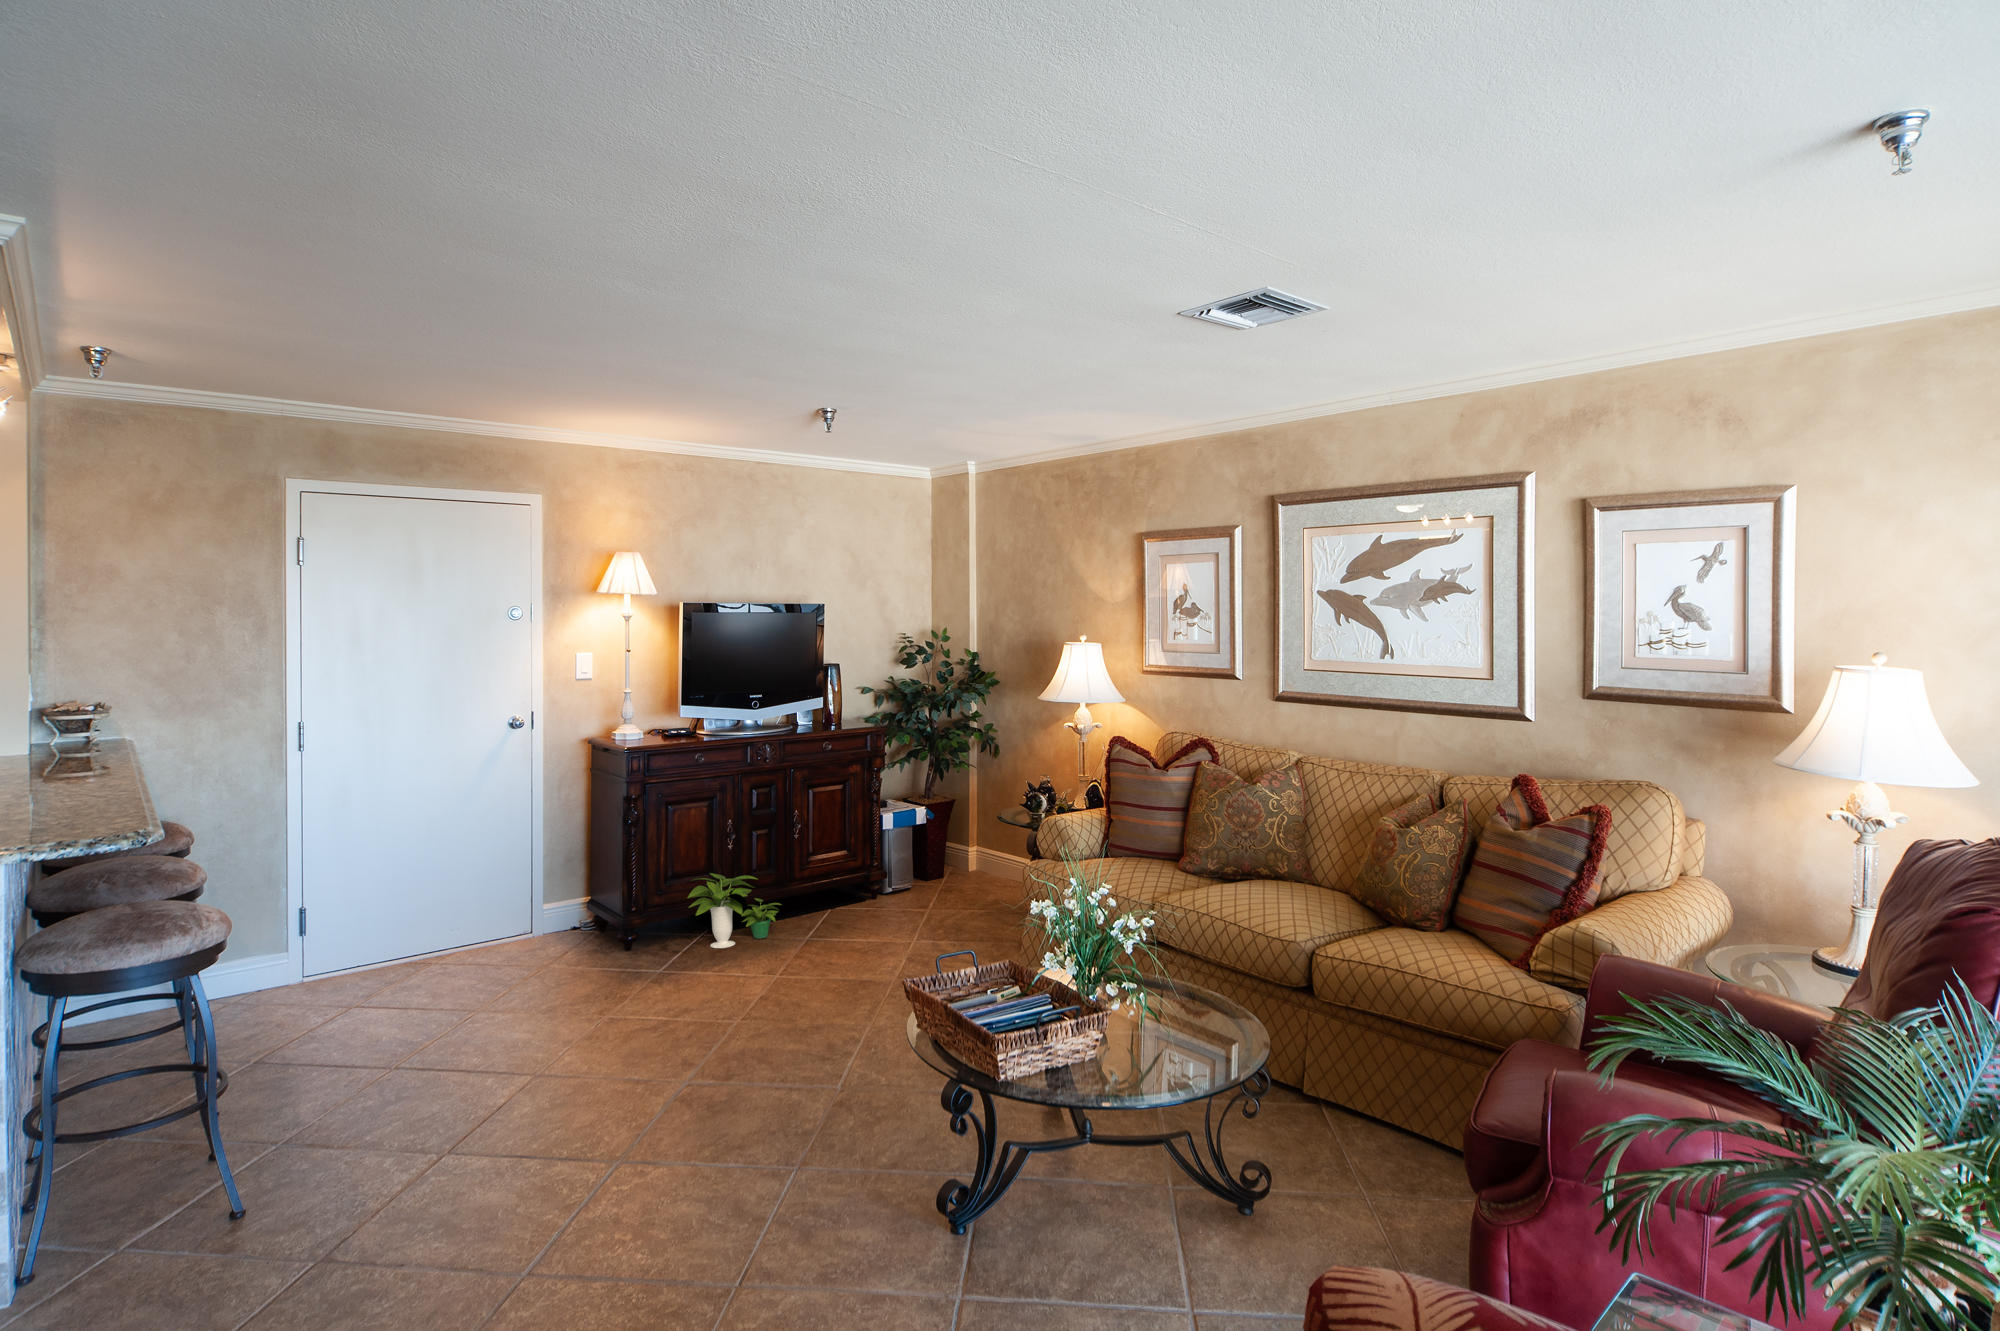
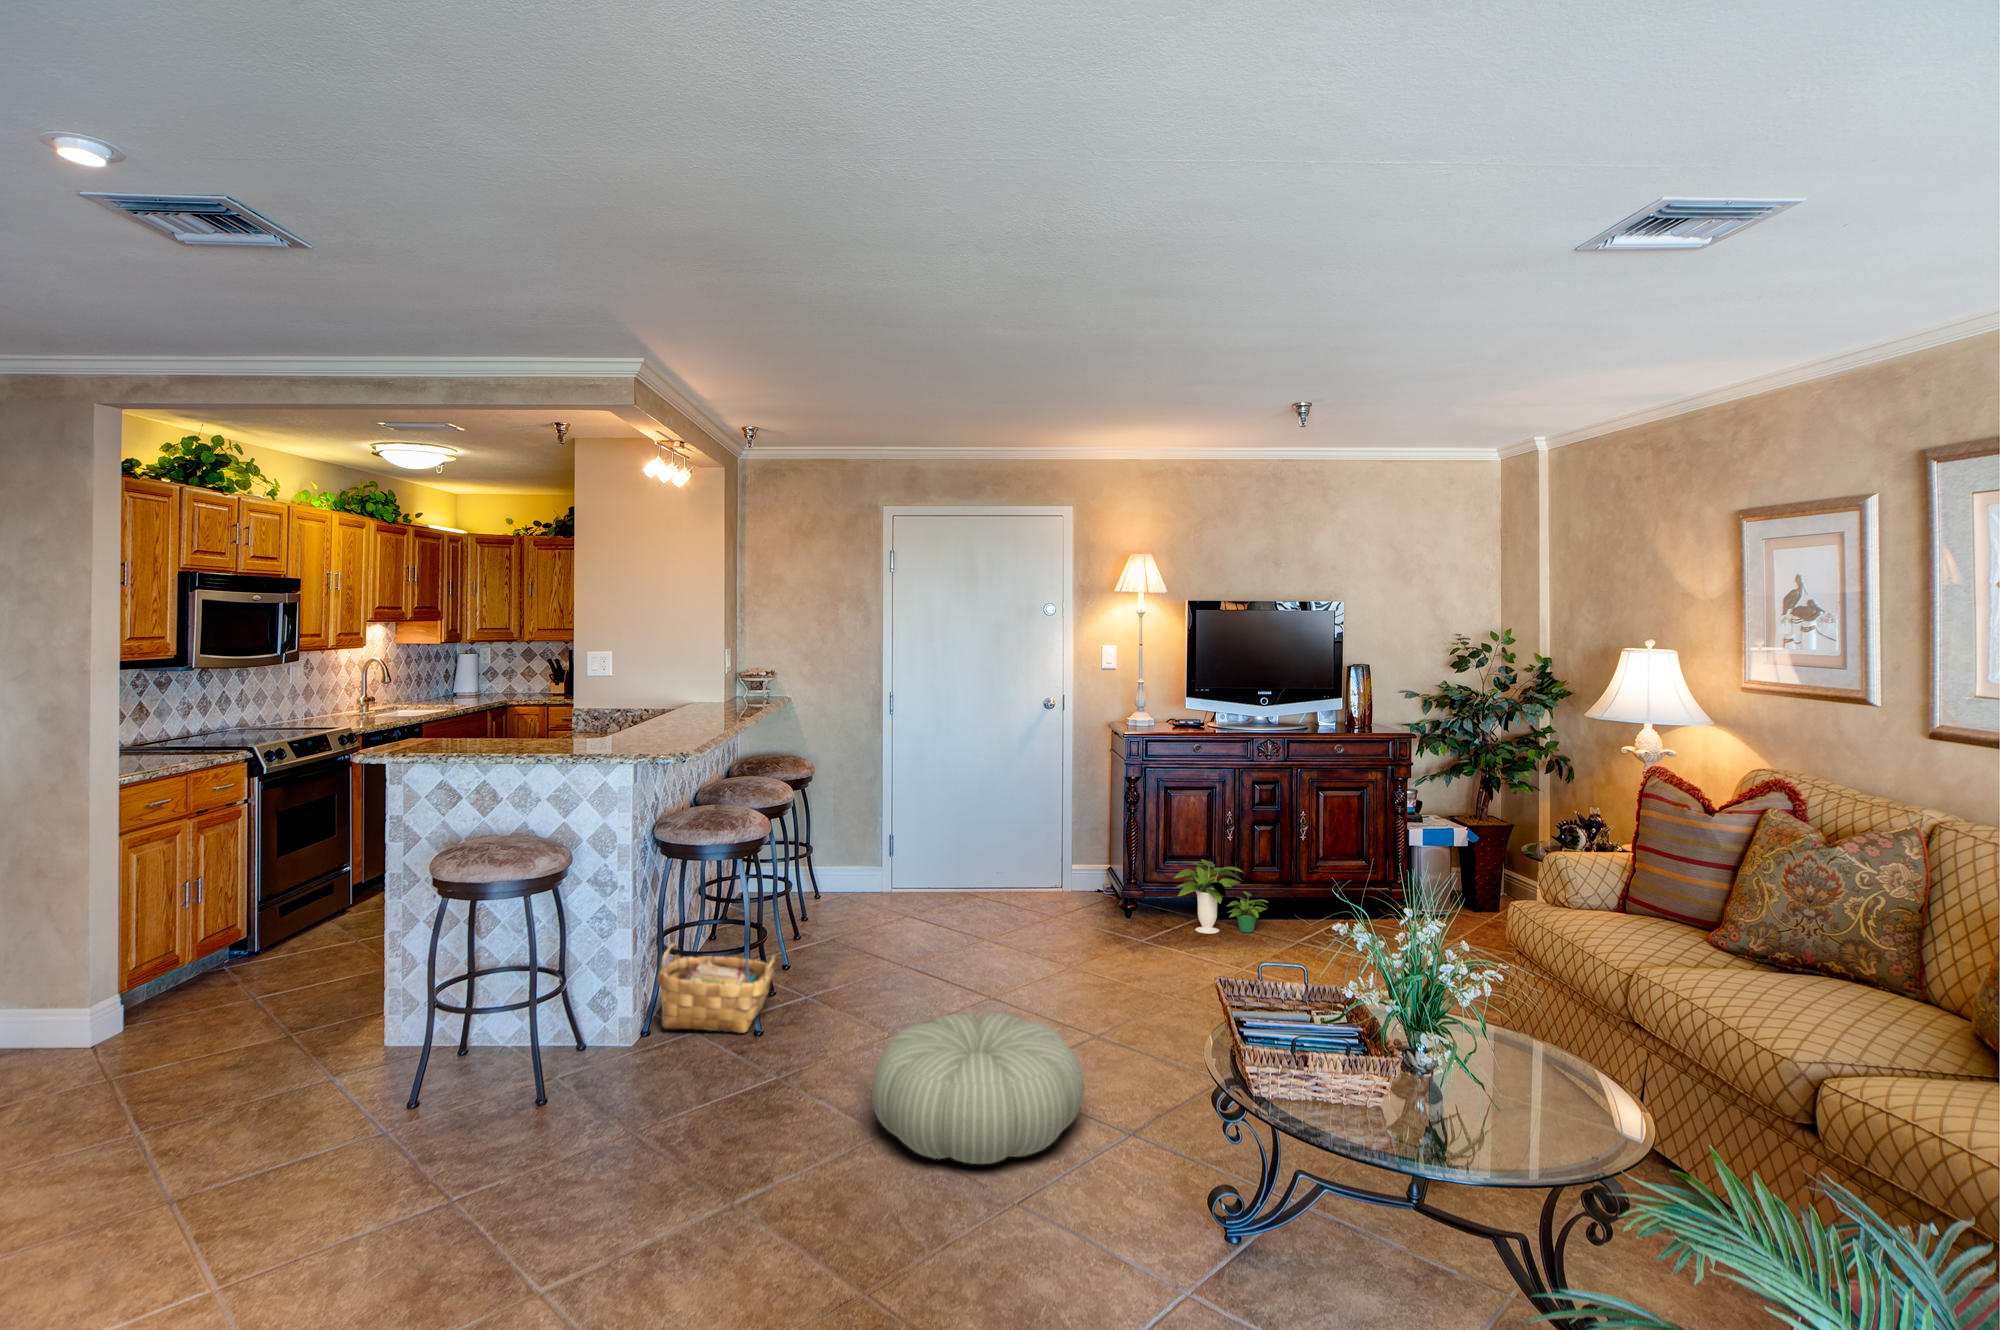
pouf: none [518,1076,765,1262] -> present [872,1013,1084,1164]
woven basket: none [66,1095,266,1247] -> present [657,944,775,1033]

